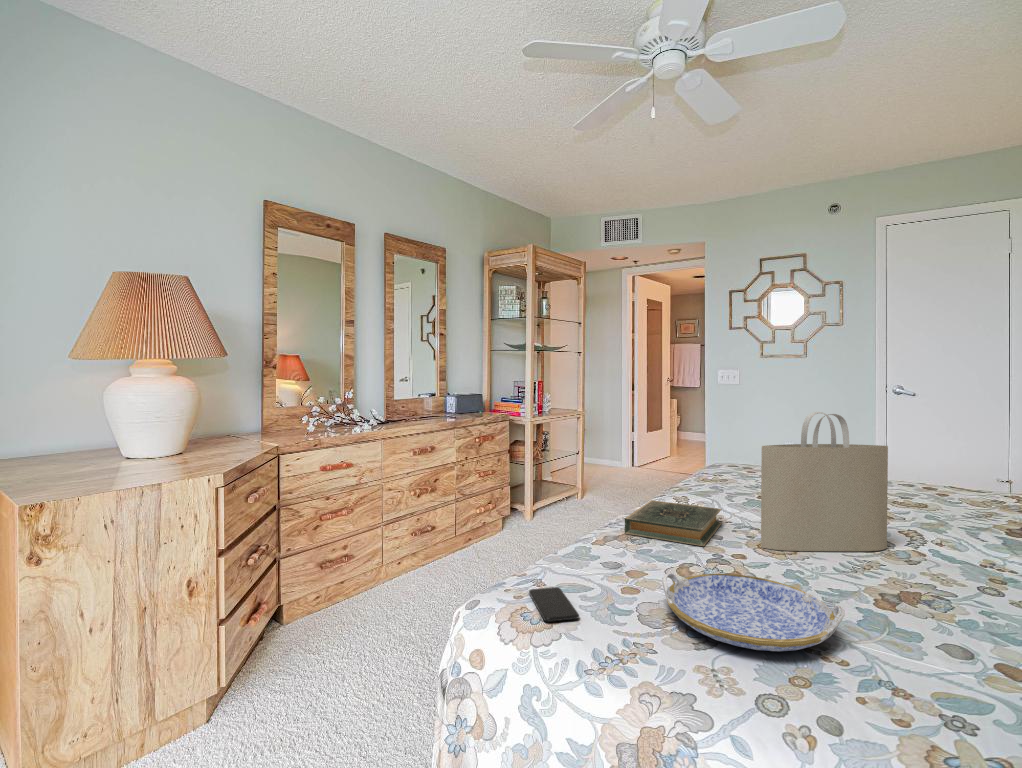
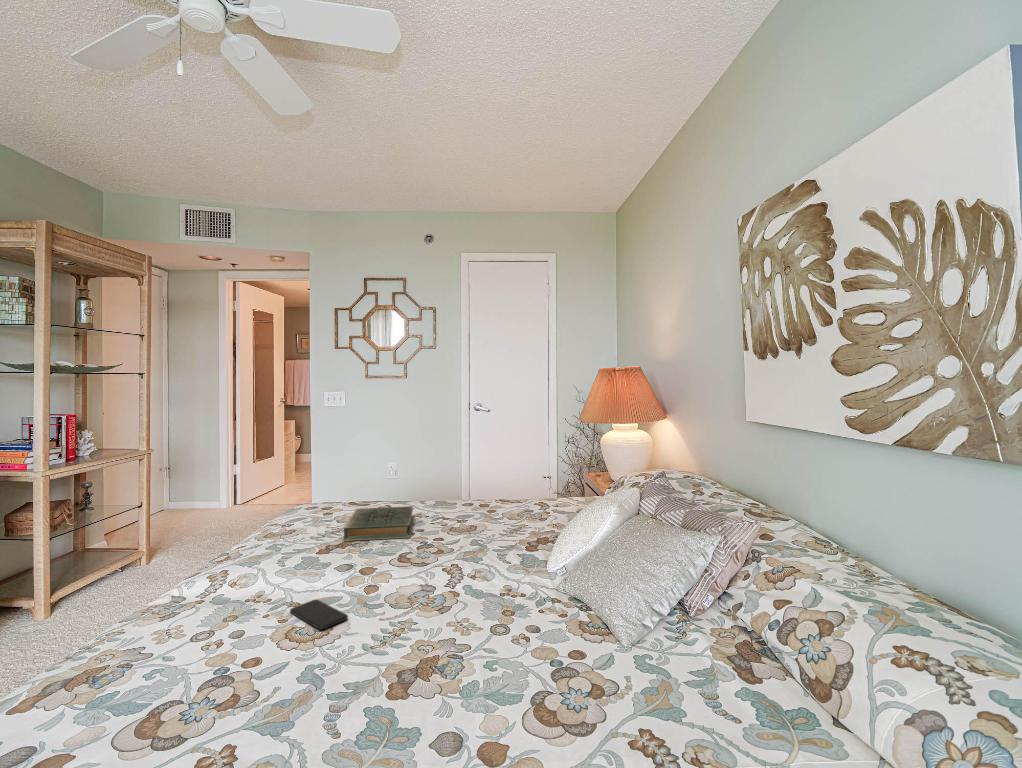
tote bag: present [761,412,888,551] -> none [447,428,516,530]
serving tray: present [662,573,845,651] -> none [404,551,521,600]

